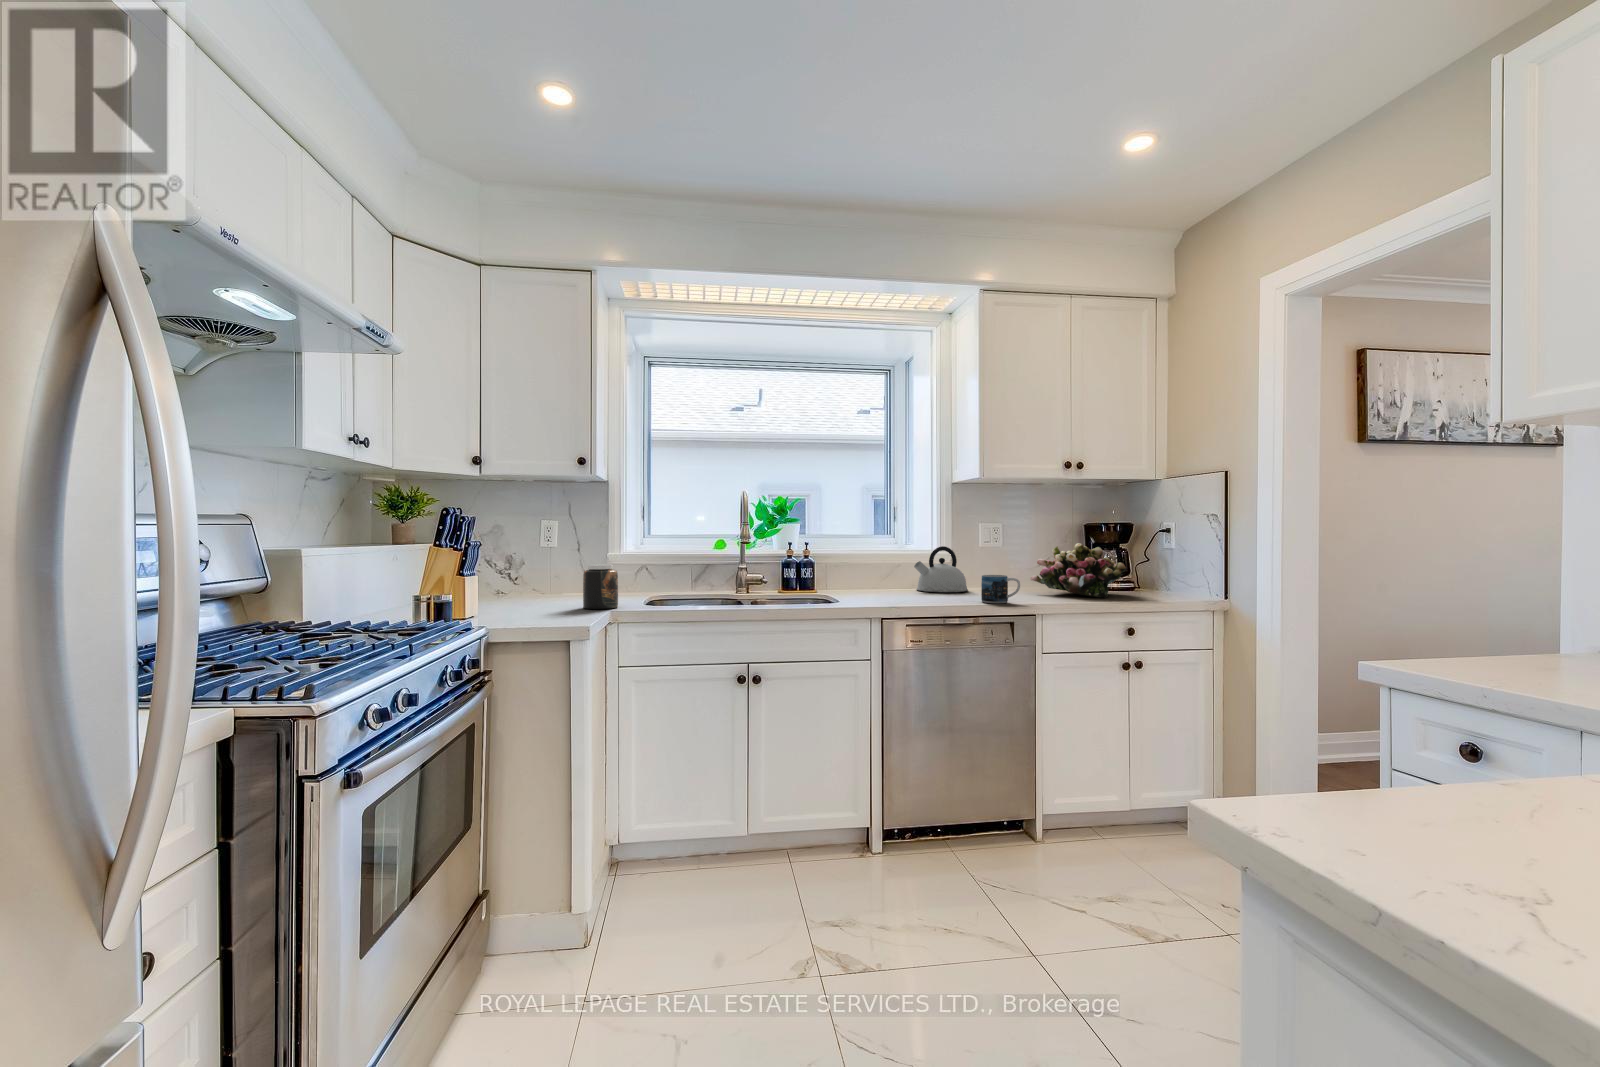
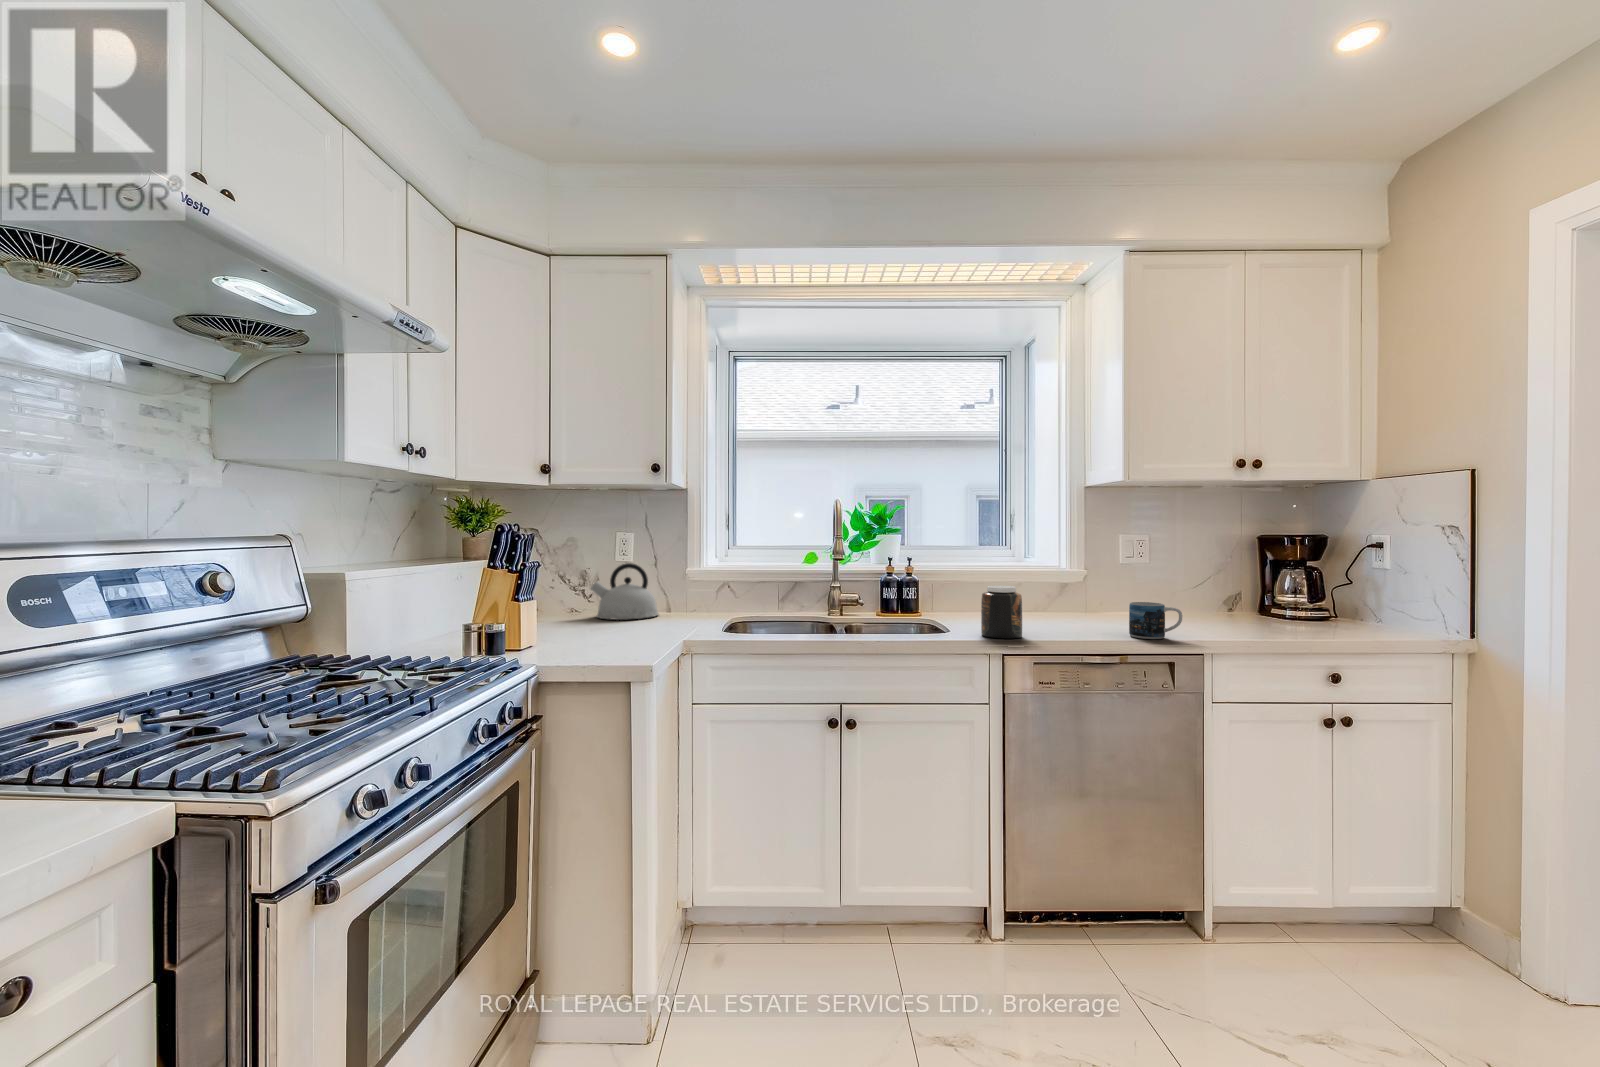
flower arrangement: present [1030,543,1126,597] -> none [1190,561,1325,632]
kettle: present [914,546,968,592] -> present [591,563,658,620]
jar: present [583,564,618,609] -> present [981,586,1022,638]

